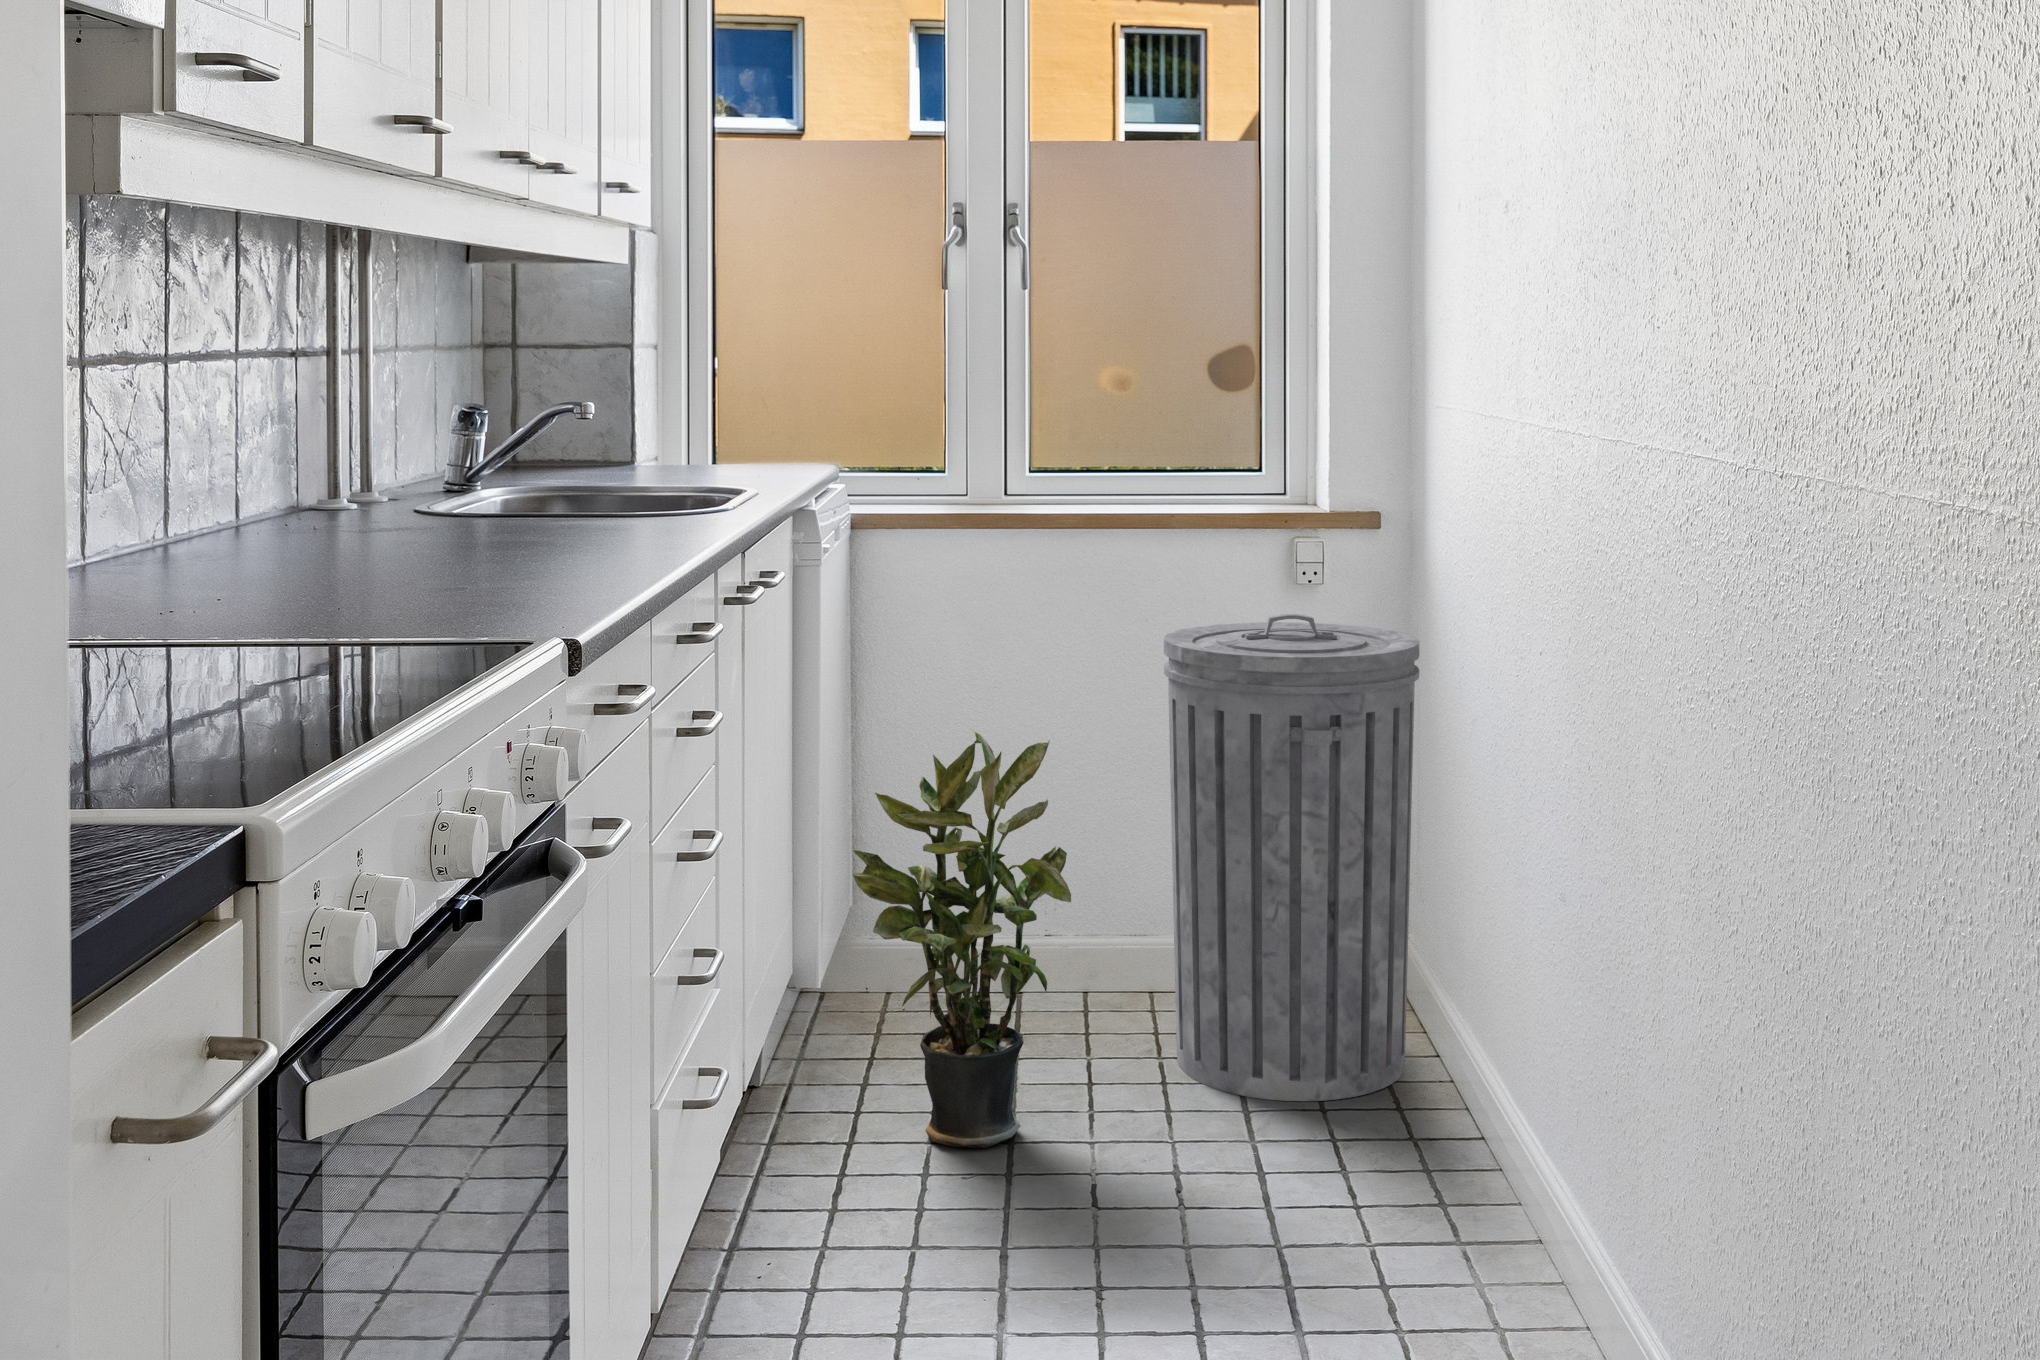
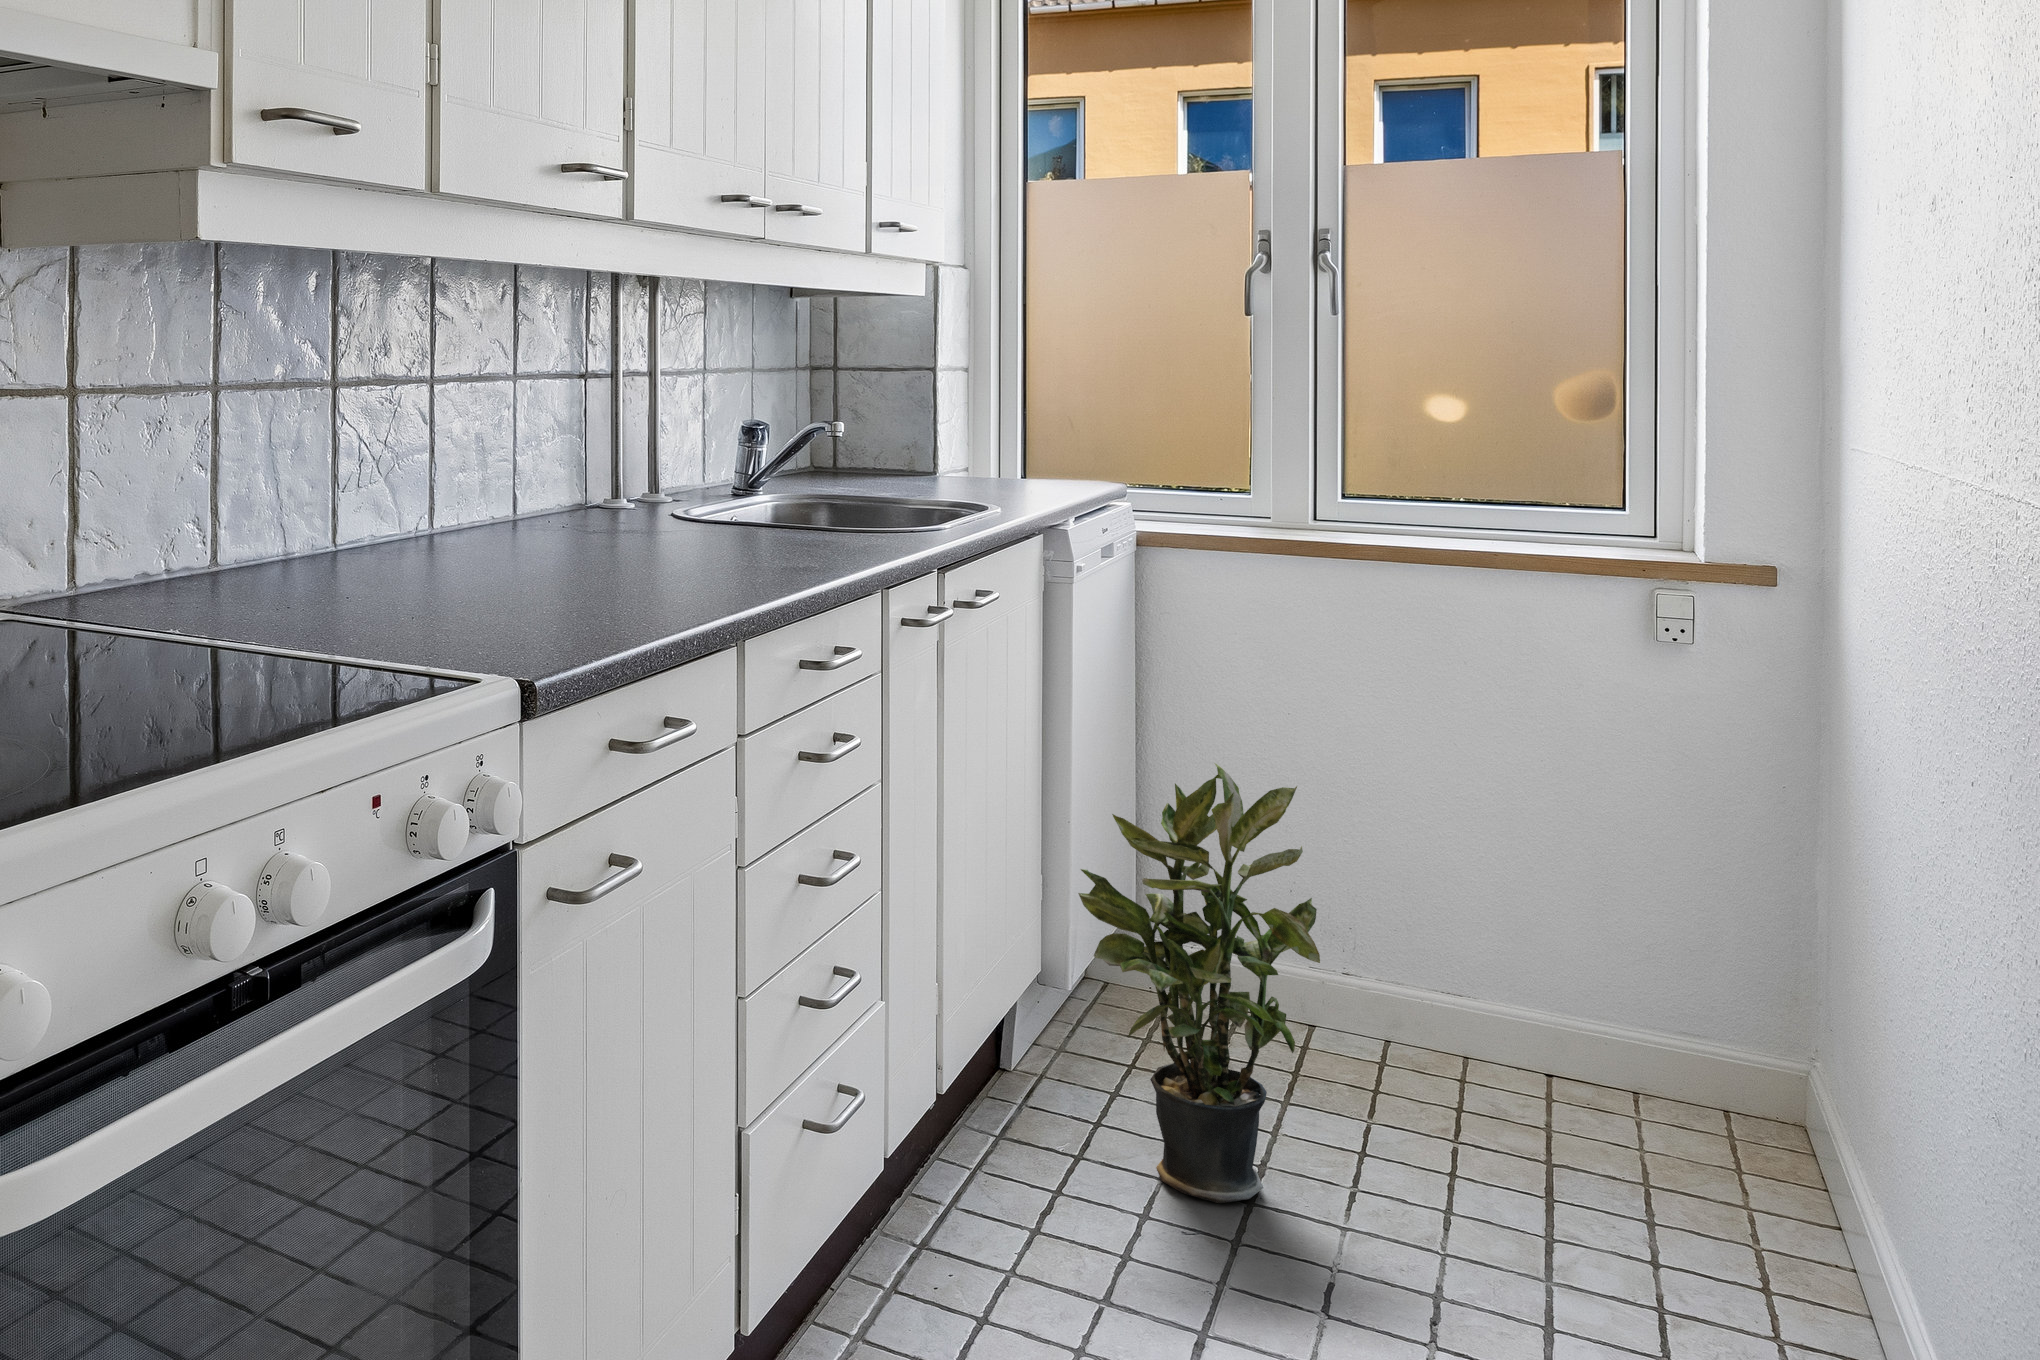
trash can: present [1164,614,1419,1101] -> none [1460,674,1808,1253]

